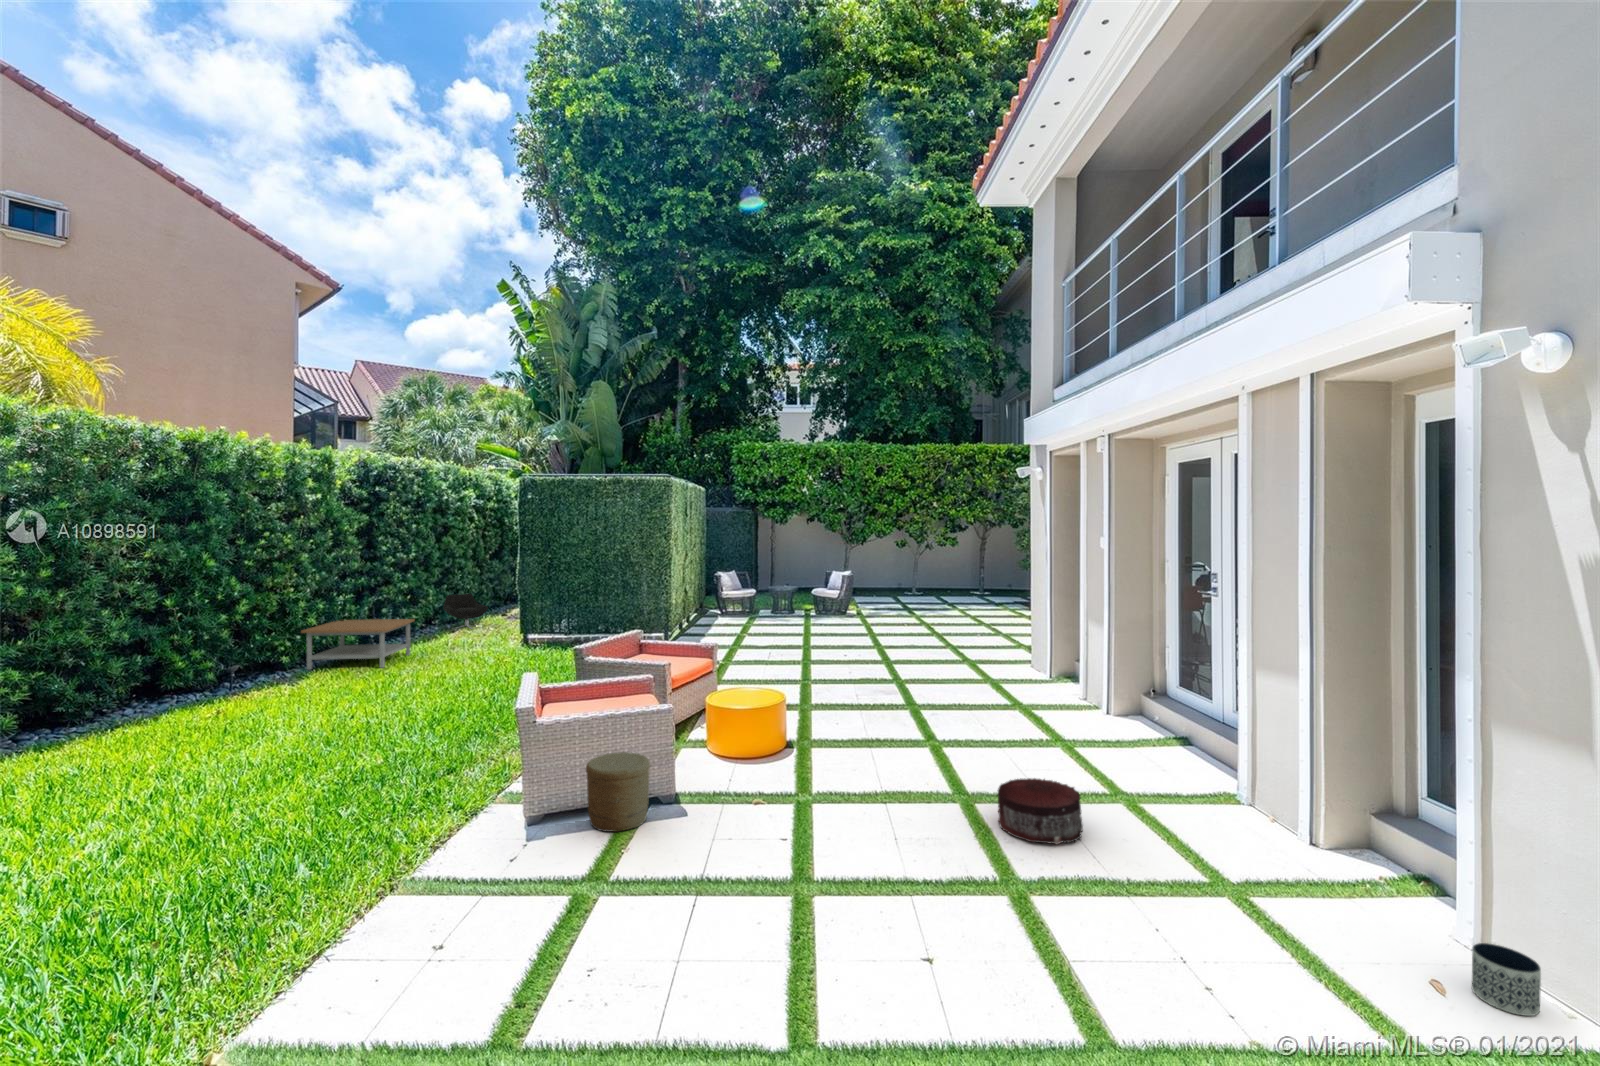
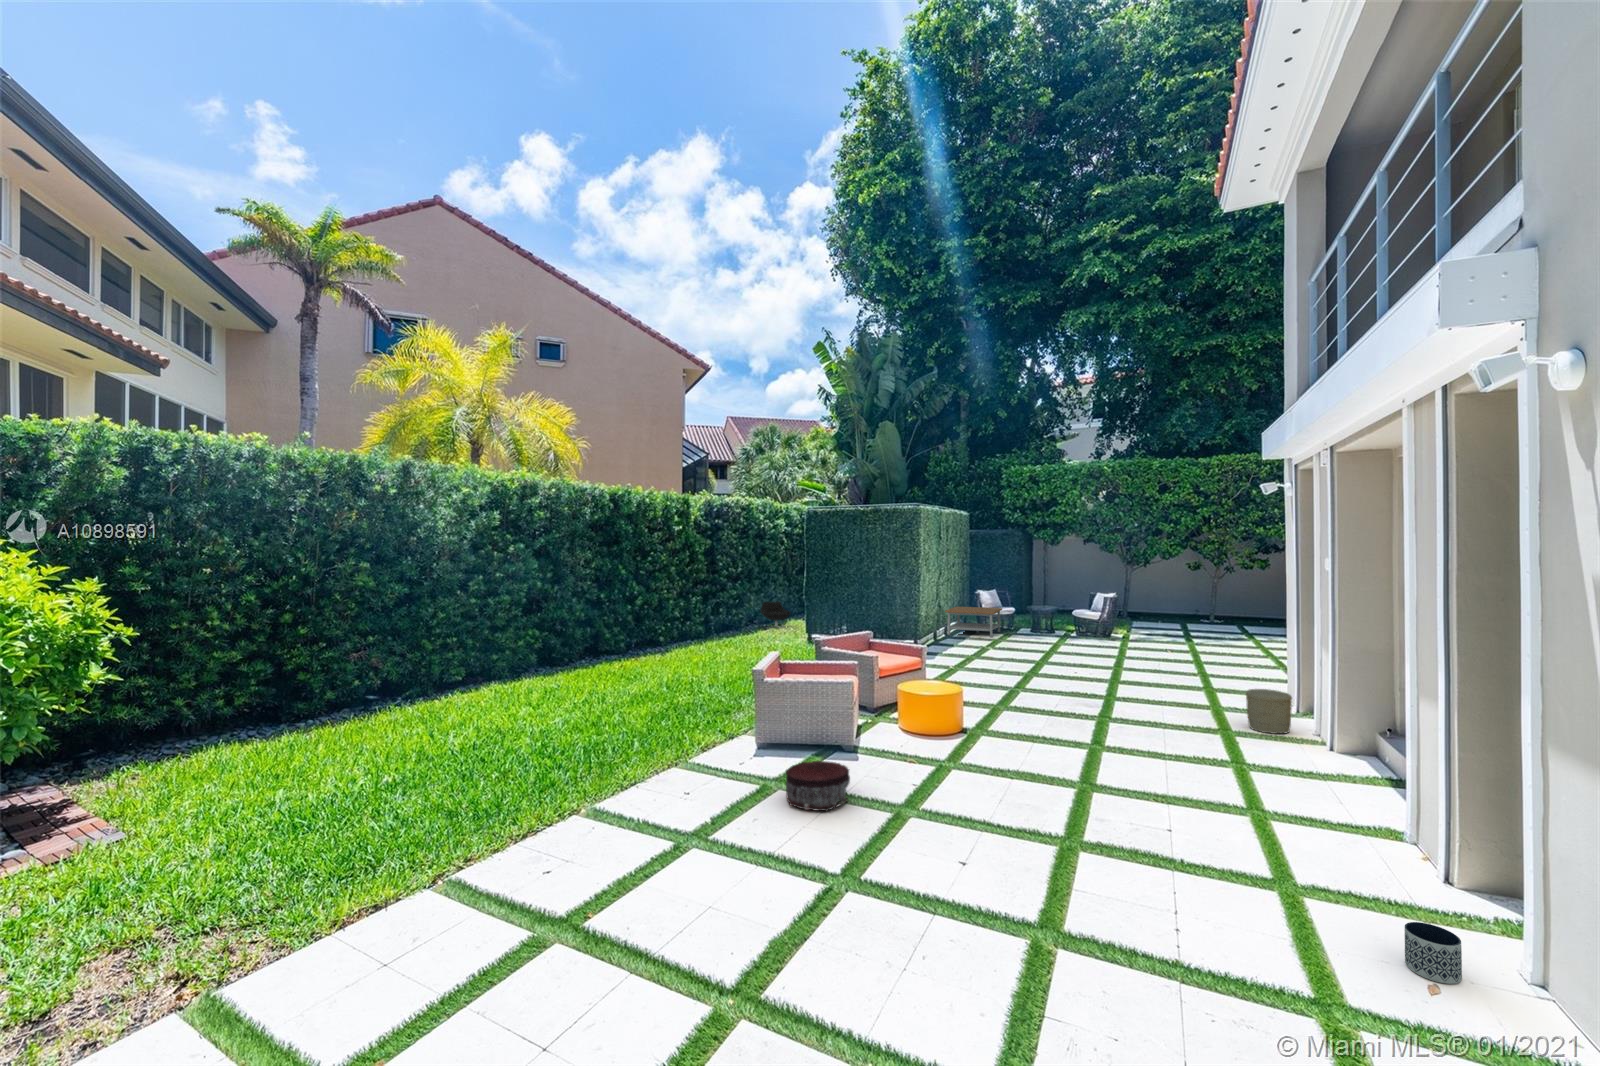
coffee table: present [301,619,414,670] -> present [945,607,1002,637]
woven basket: present [586,752,650,832] -> present [1246,689,1292,734]
pouf: present [998,778,1083,844] -> present [786,761,850,811]

